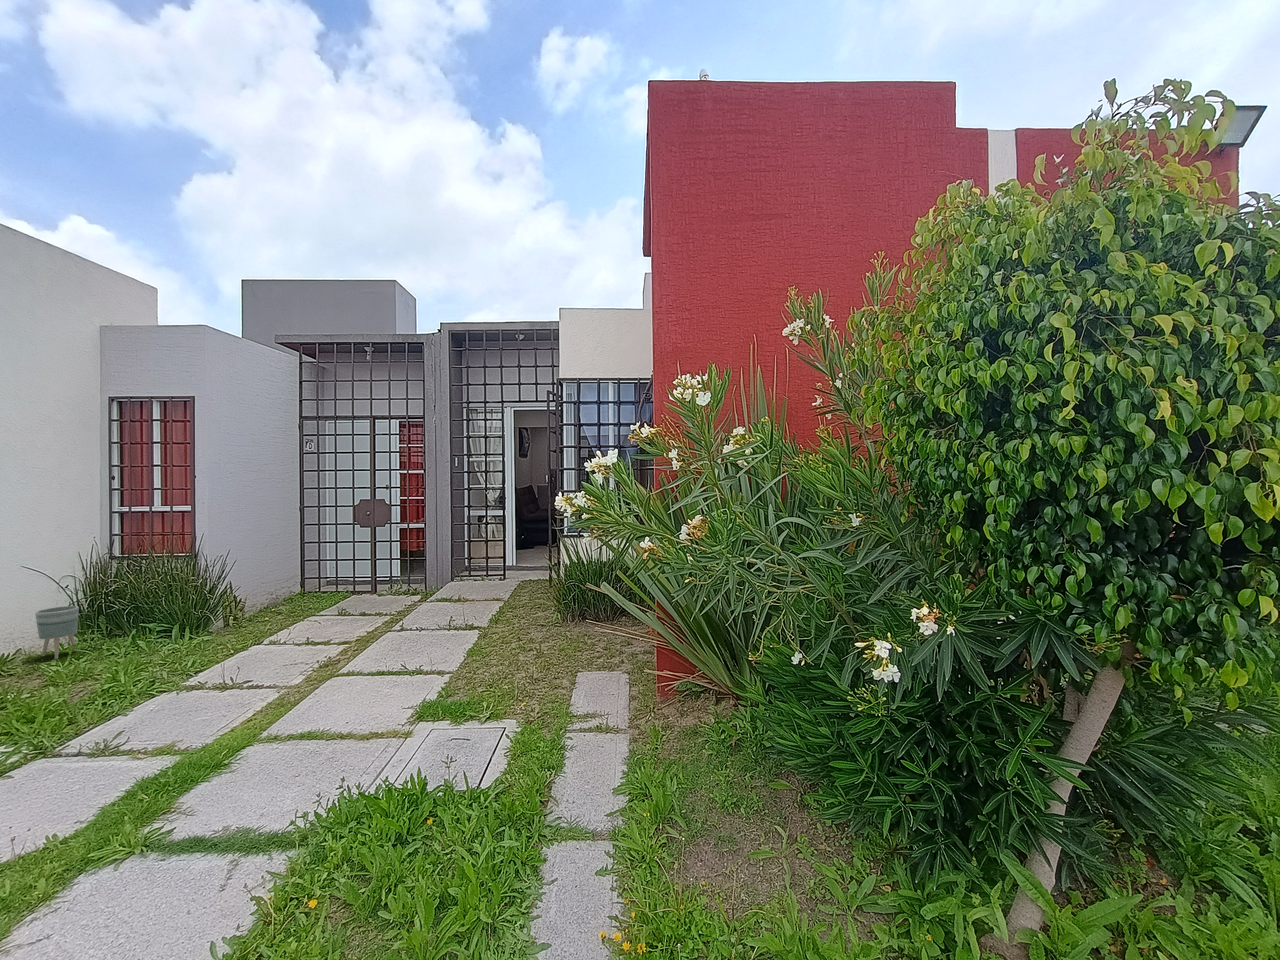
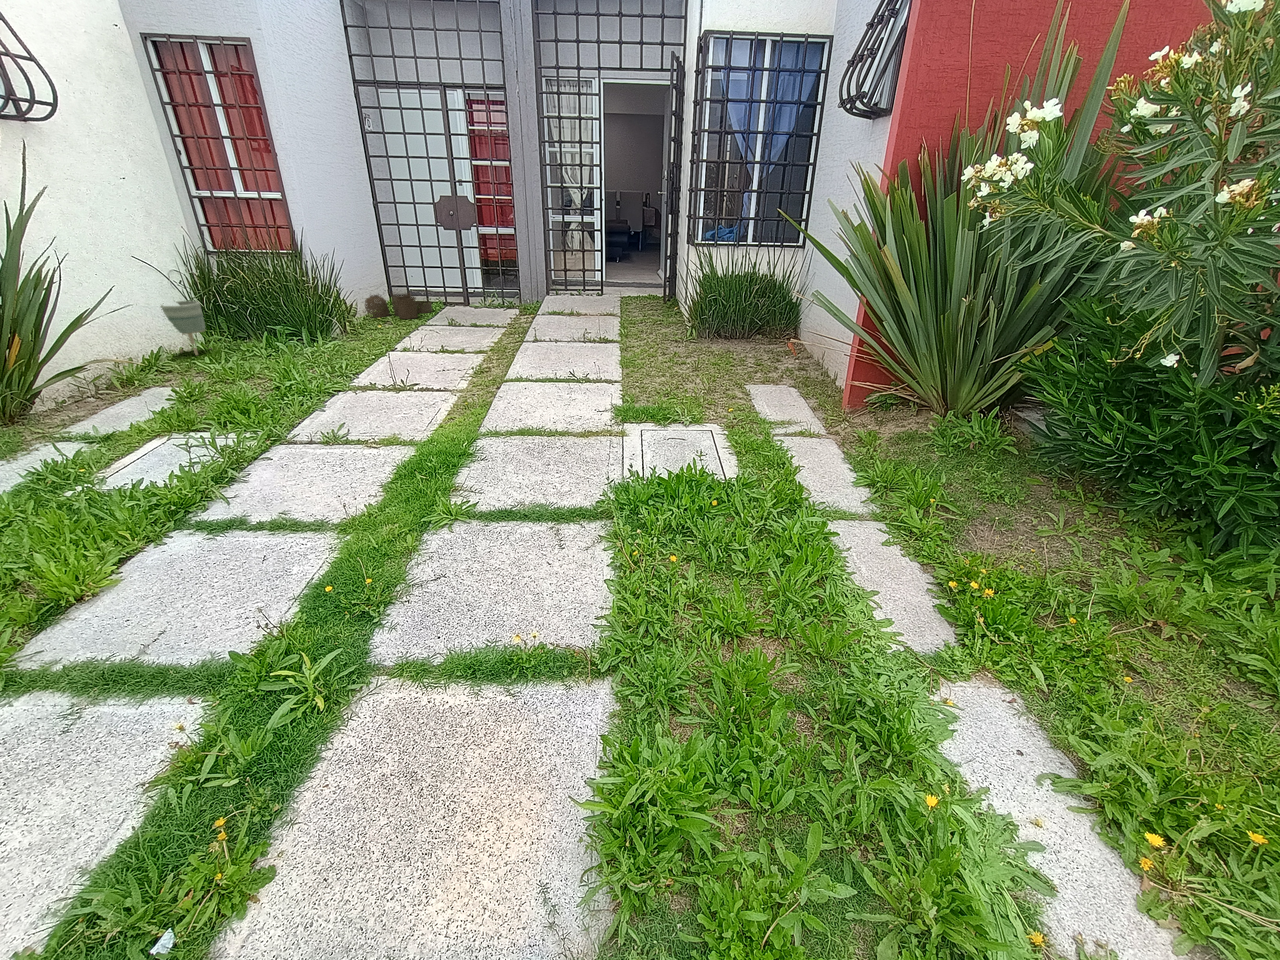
woven basket: none [261,585,330,611] -> present [365,293,432,319]

